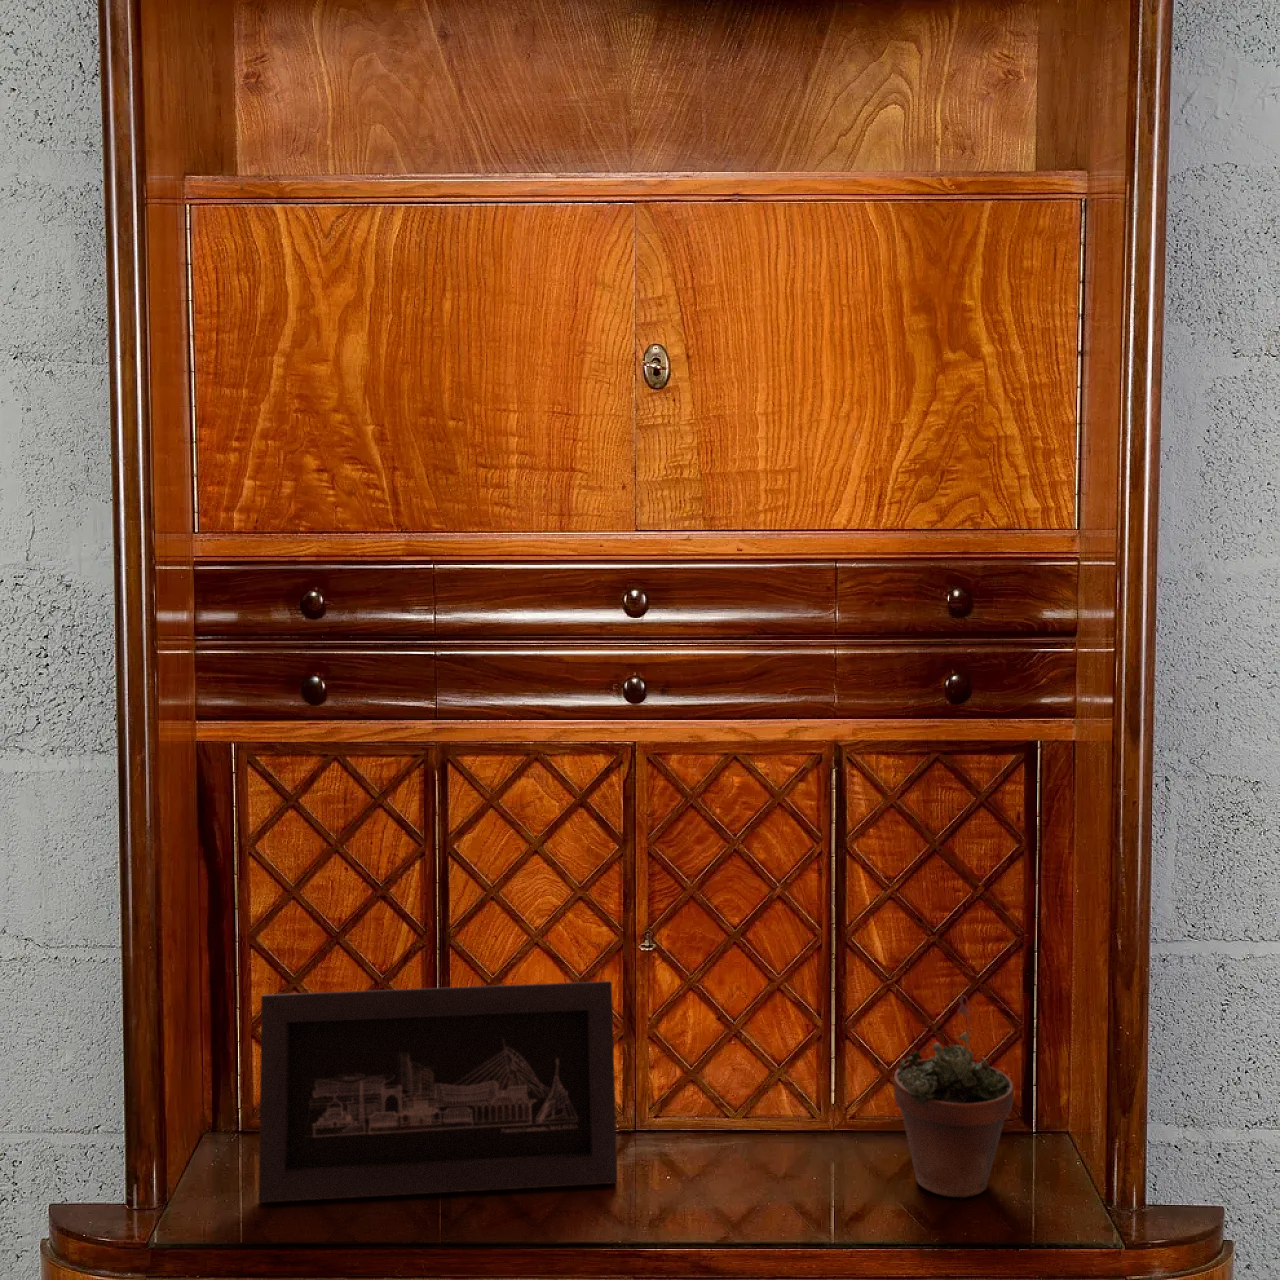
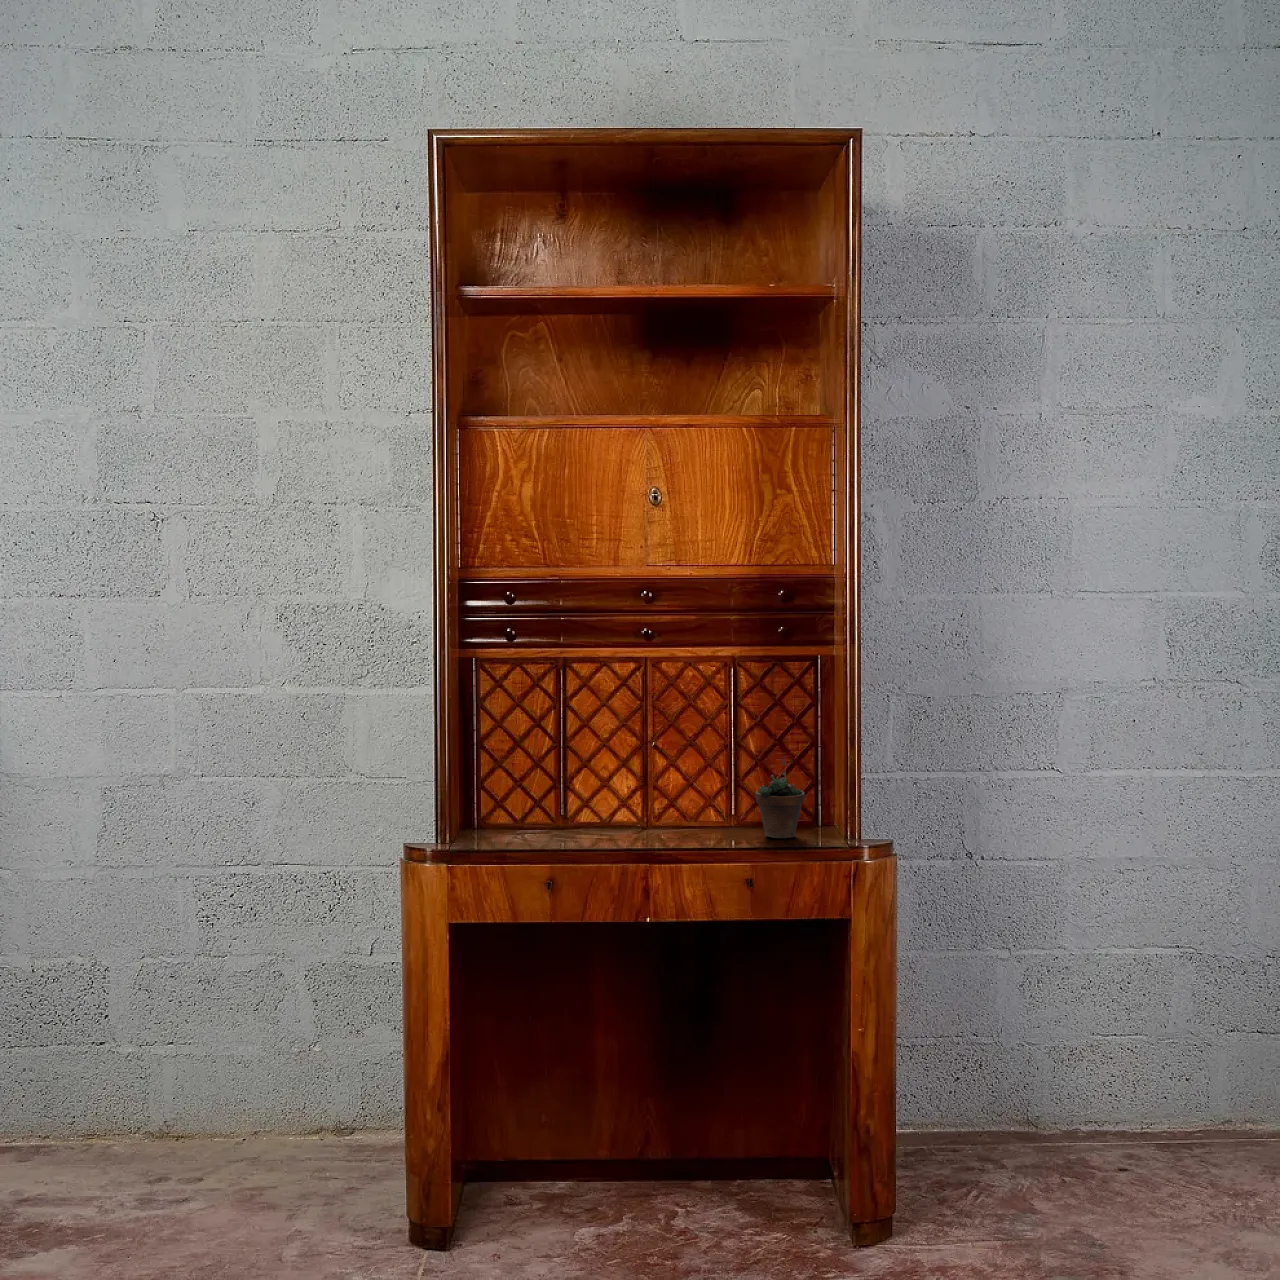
picture frame: present [259,981,617,1203] -> none [494,755,641,841]

